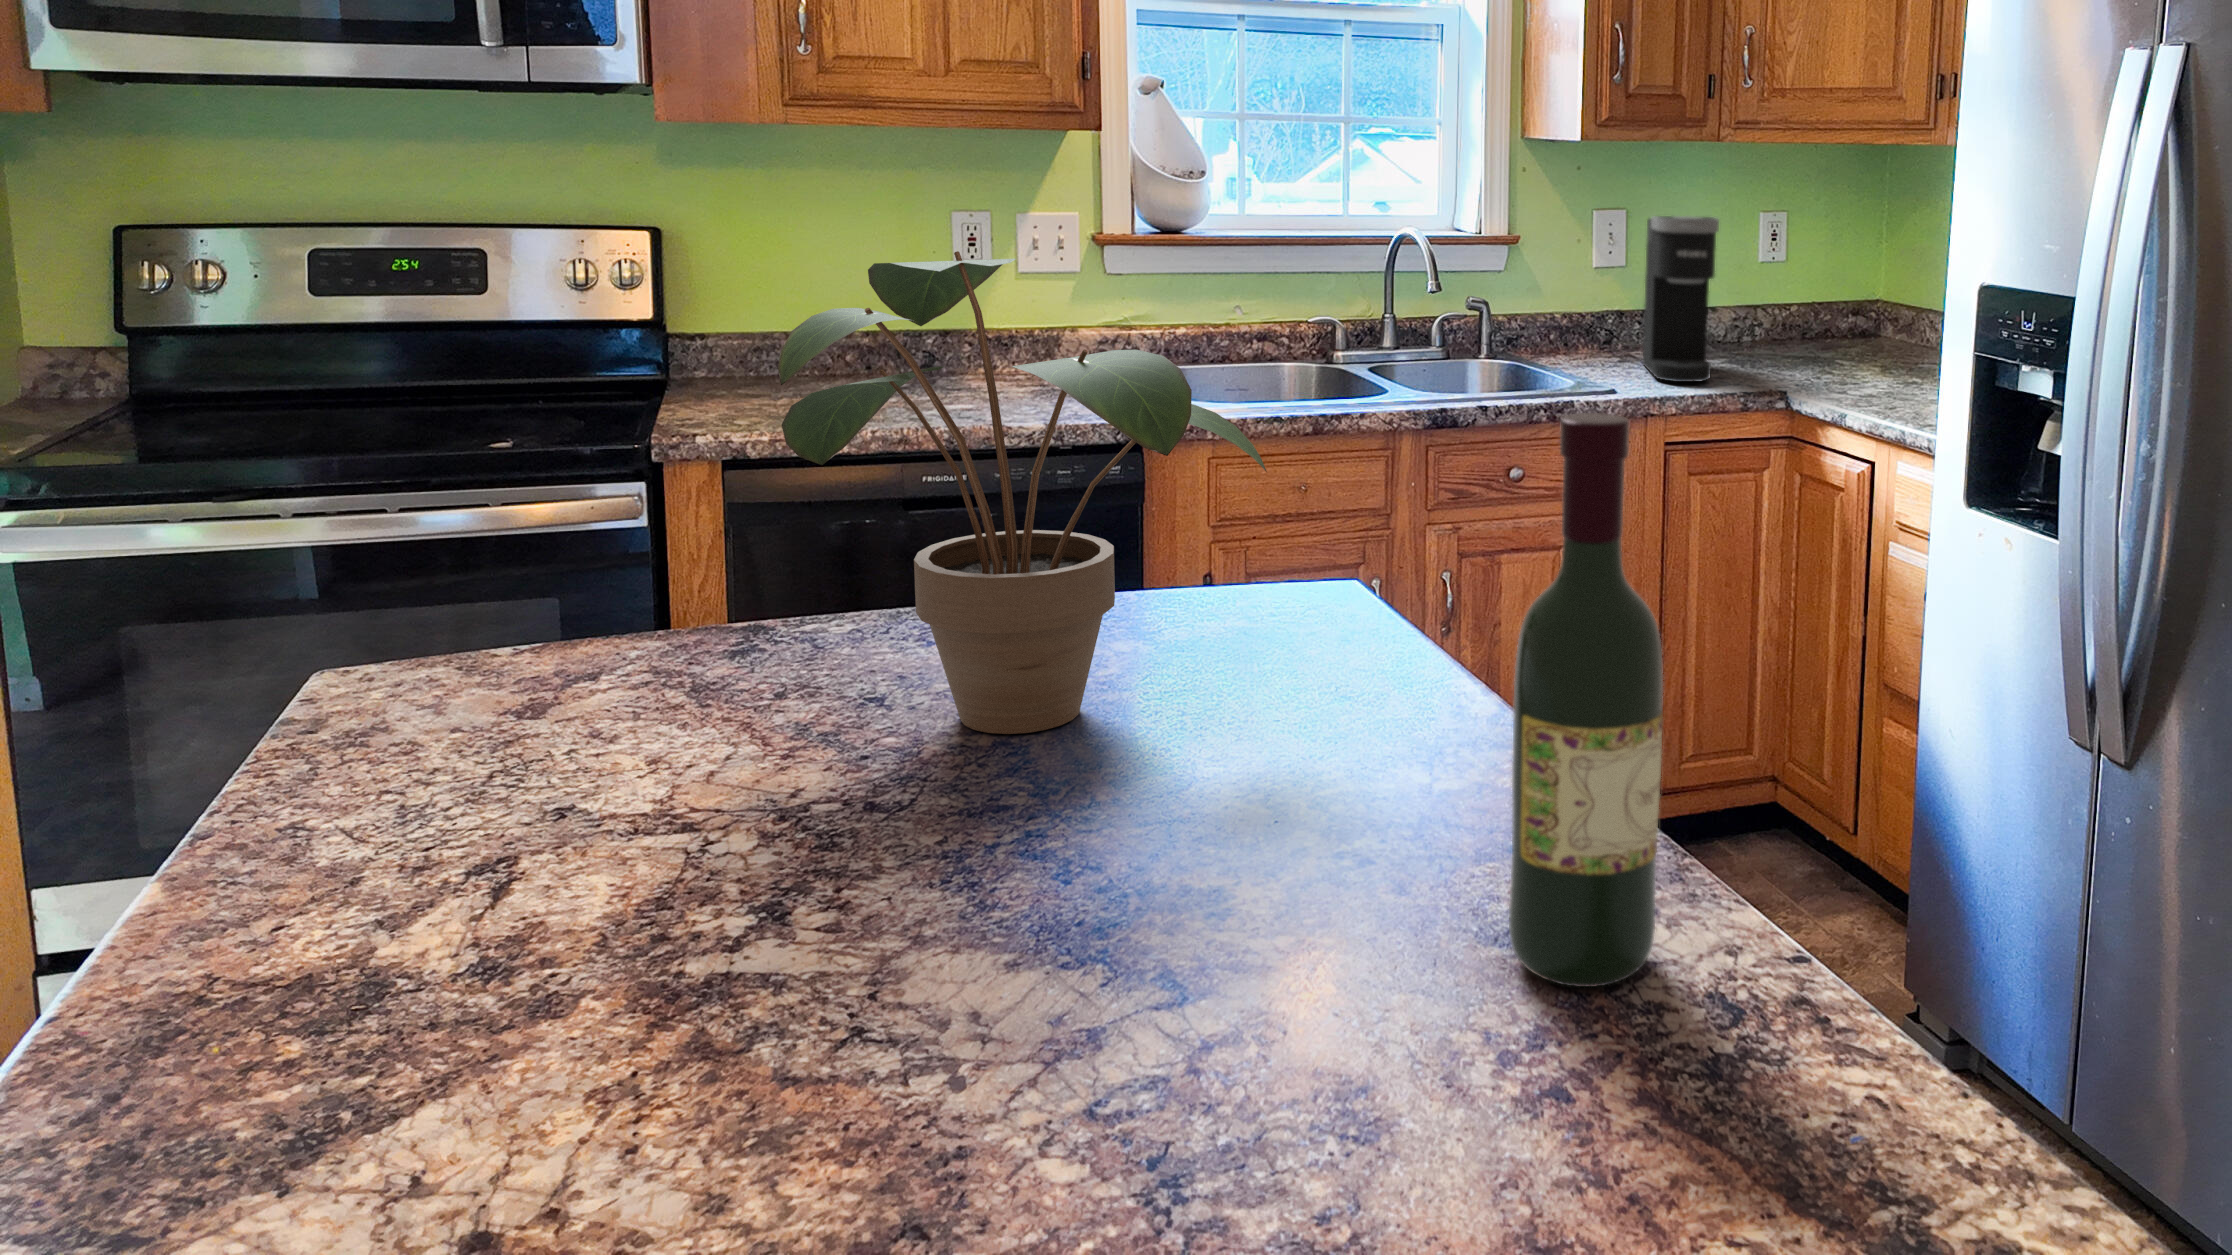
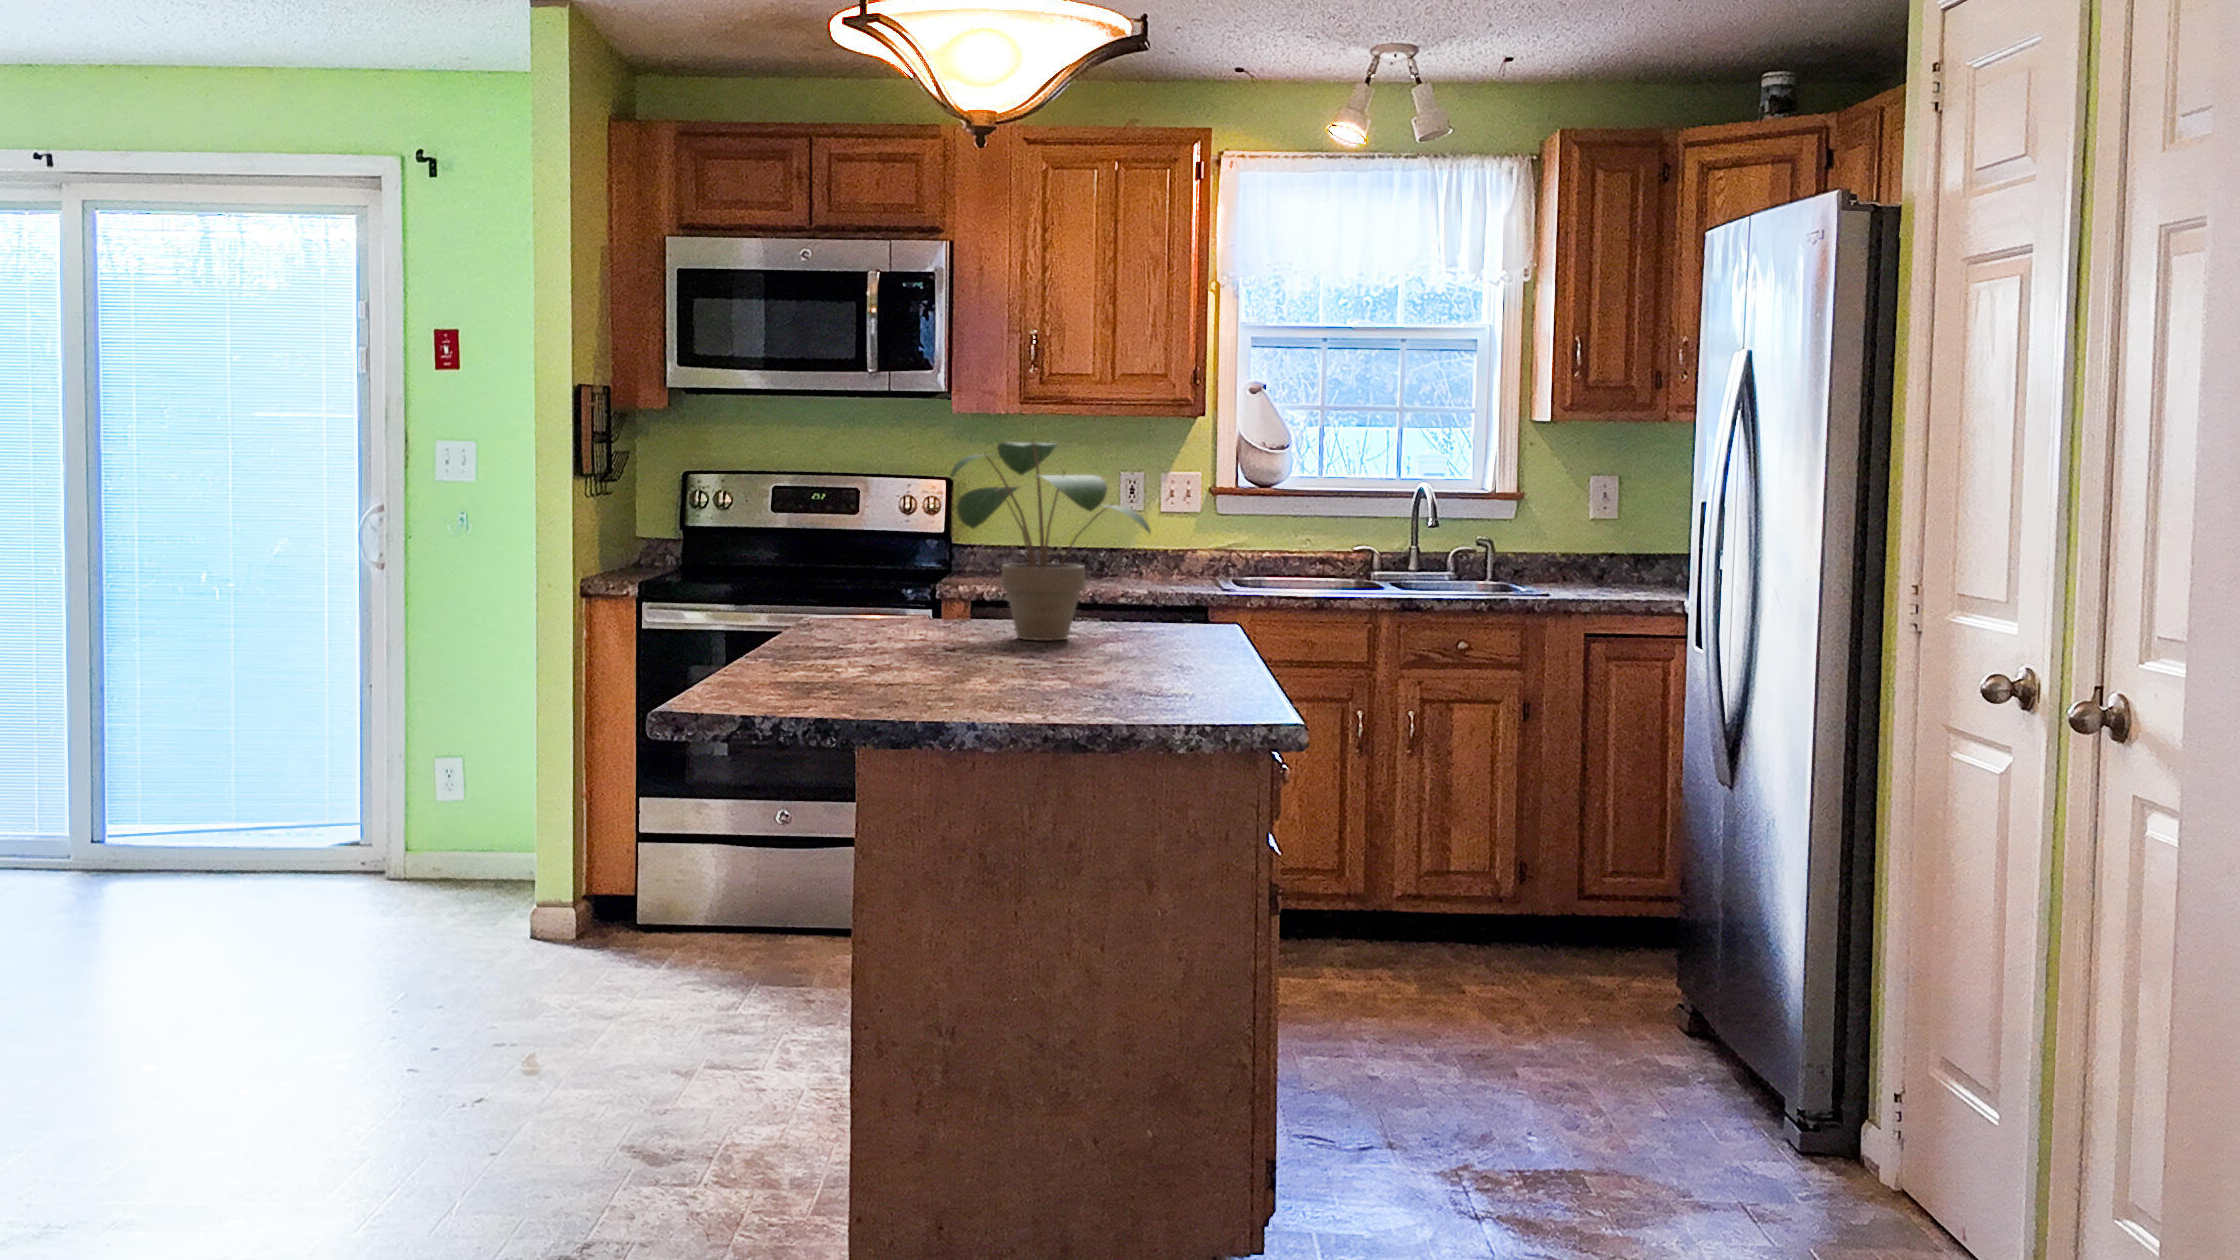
coffee maker: present [1643,216,1719,382] -> none [1595,475,1647,595]
wine bottle: present [1509,413,1663,987] -> none [1164,469,1220,681]

